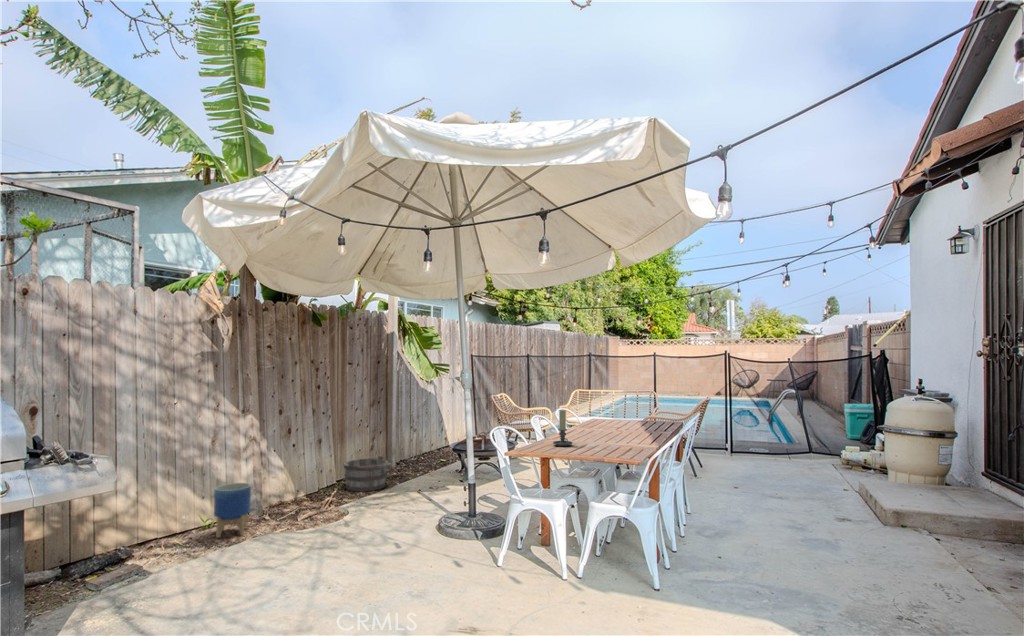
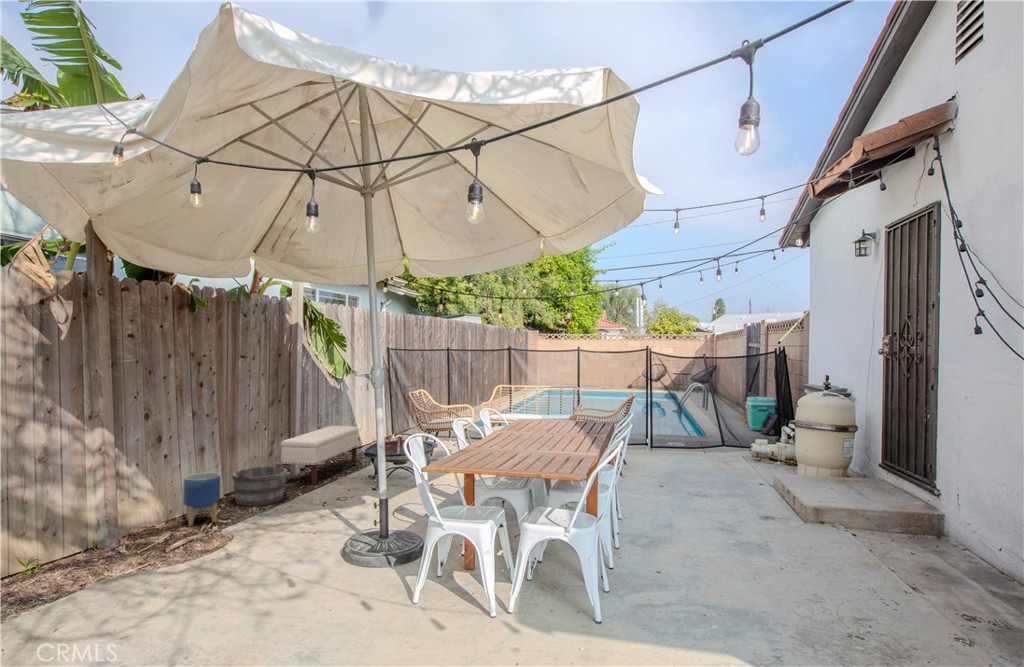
candle holder: present [553,410,572,447] -> none [480,413,502,456]
bench: none [382,425,447,477] -> present [281,426,358,485]
planter: present [214,483,251,538] -> present [183,472,220,526]

